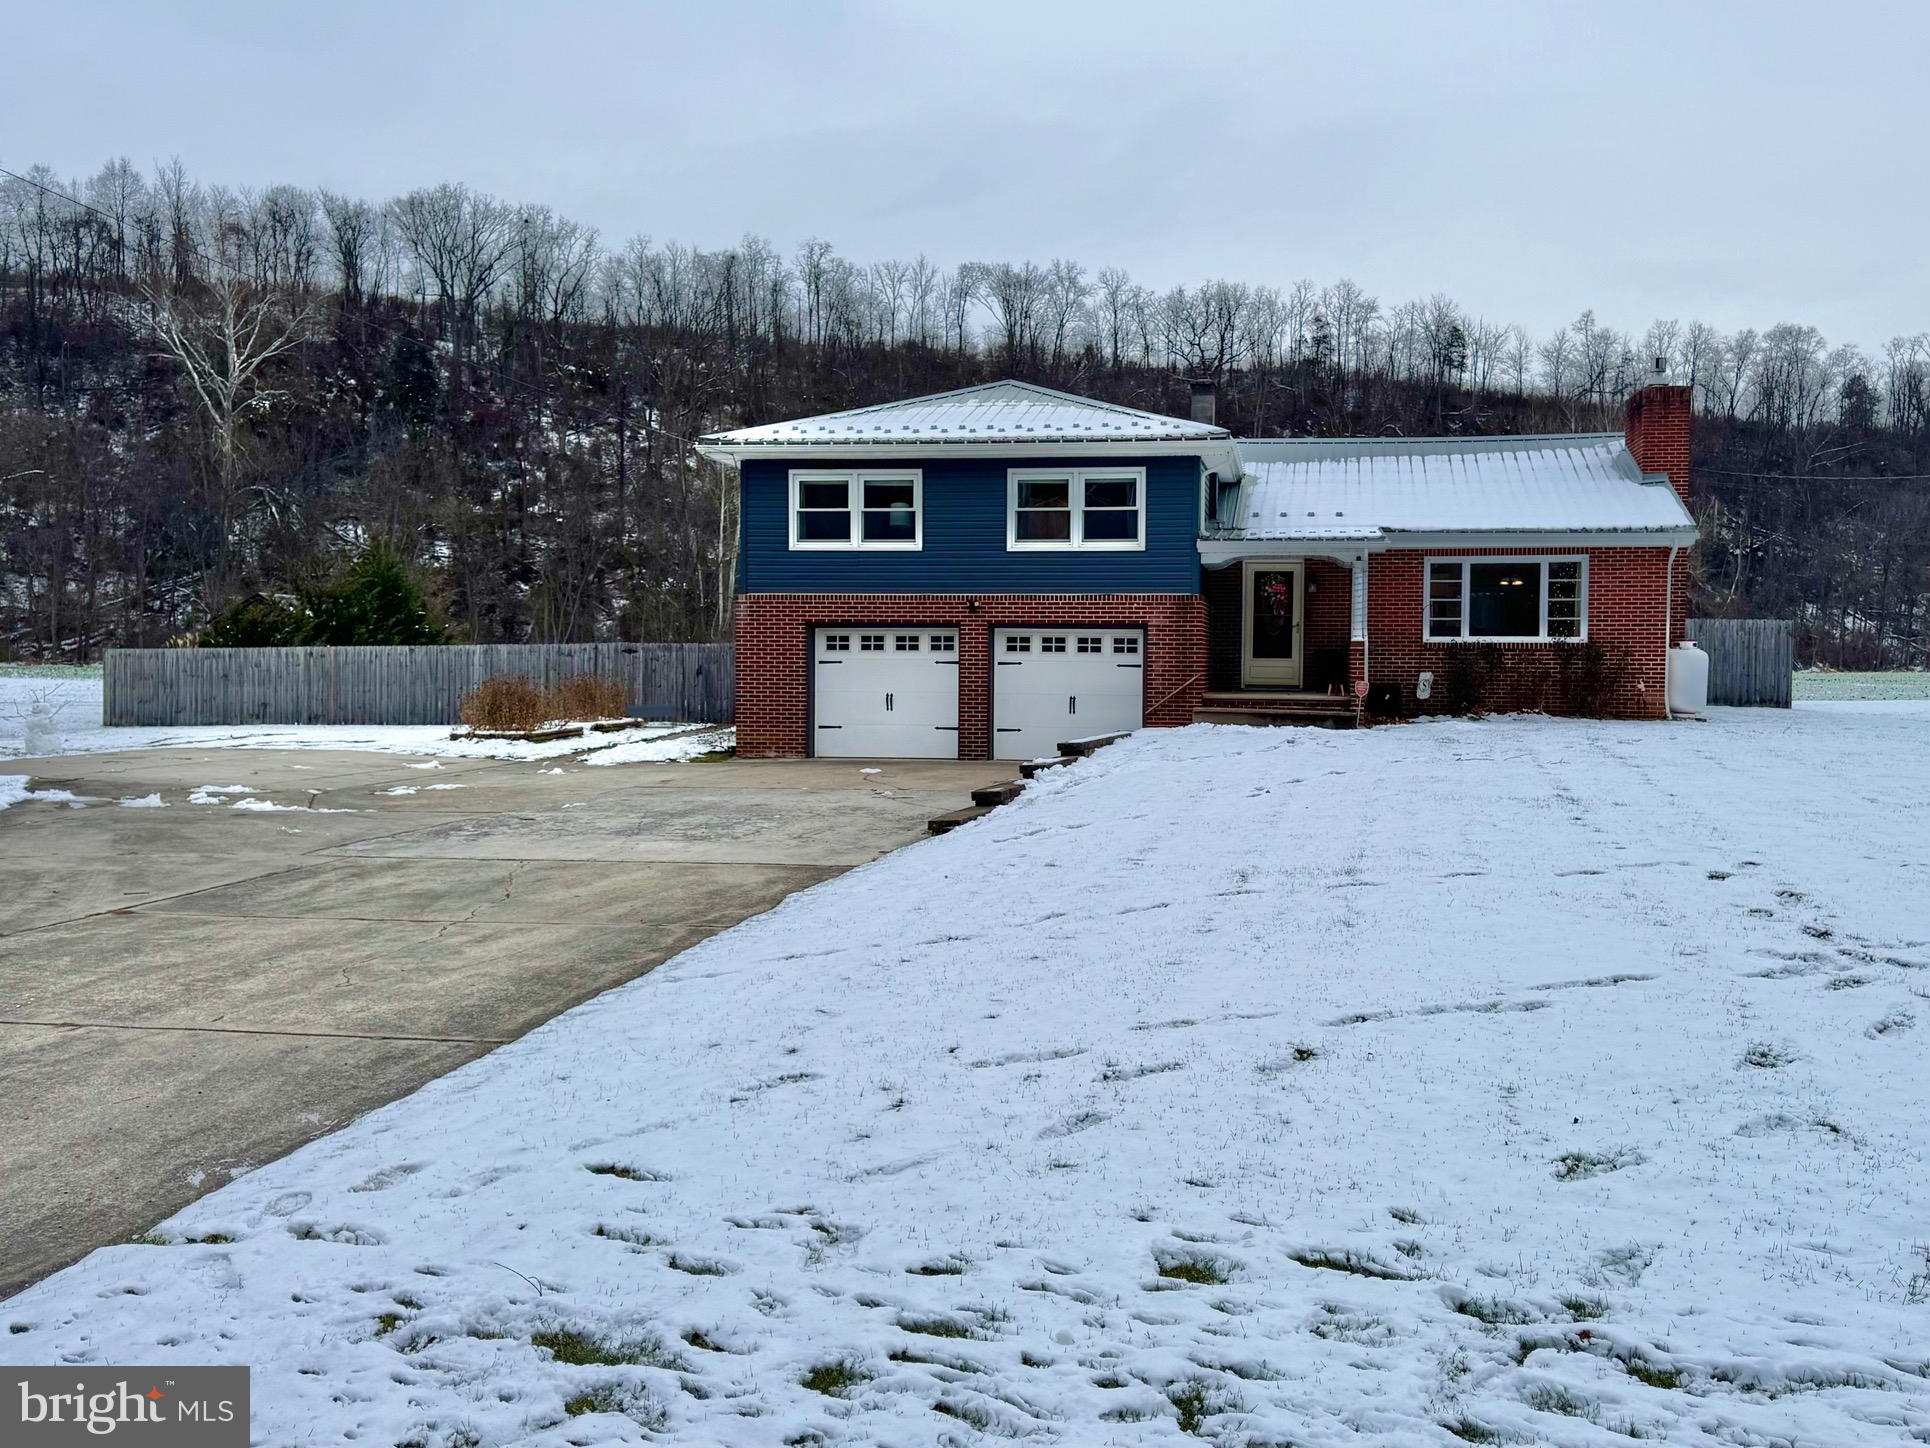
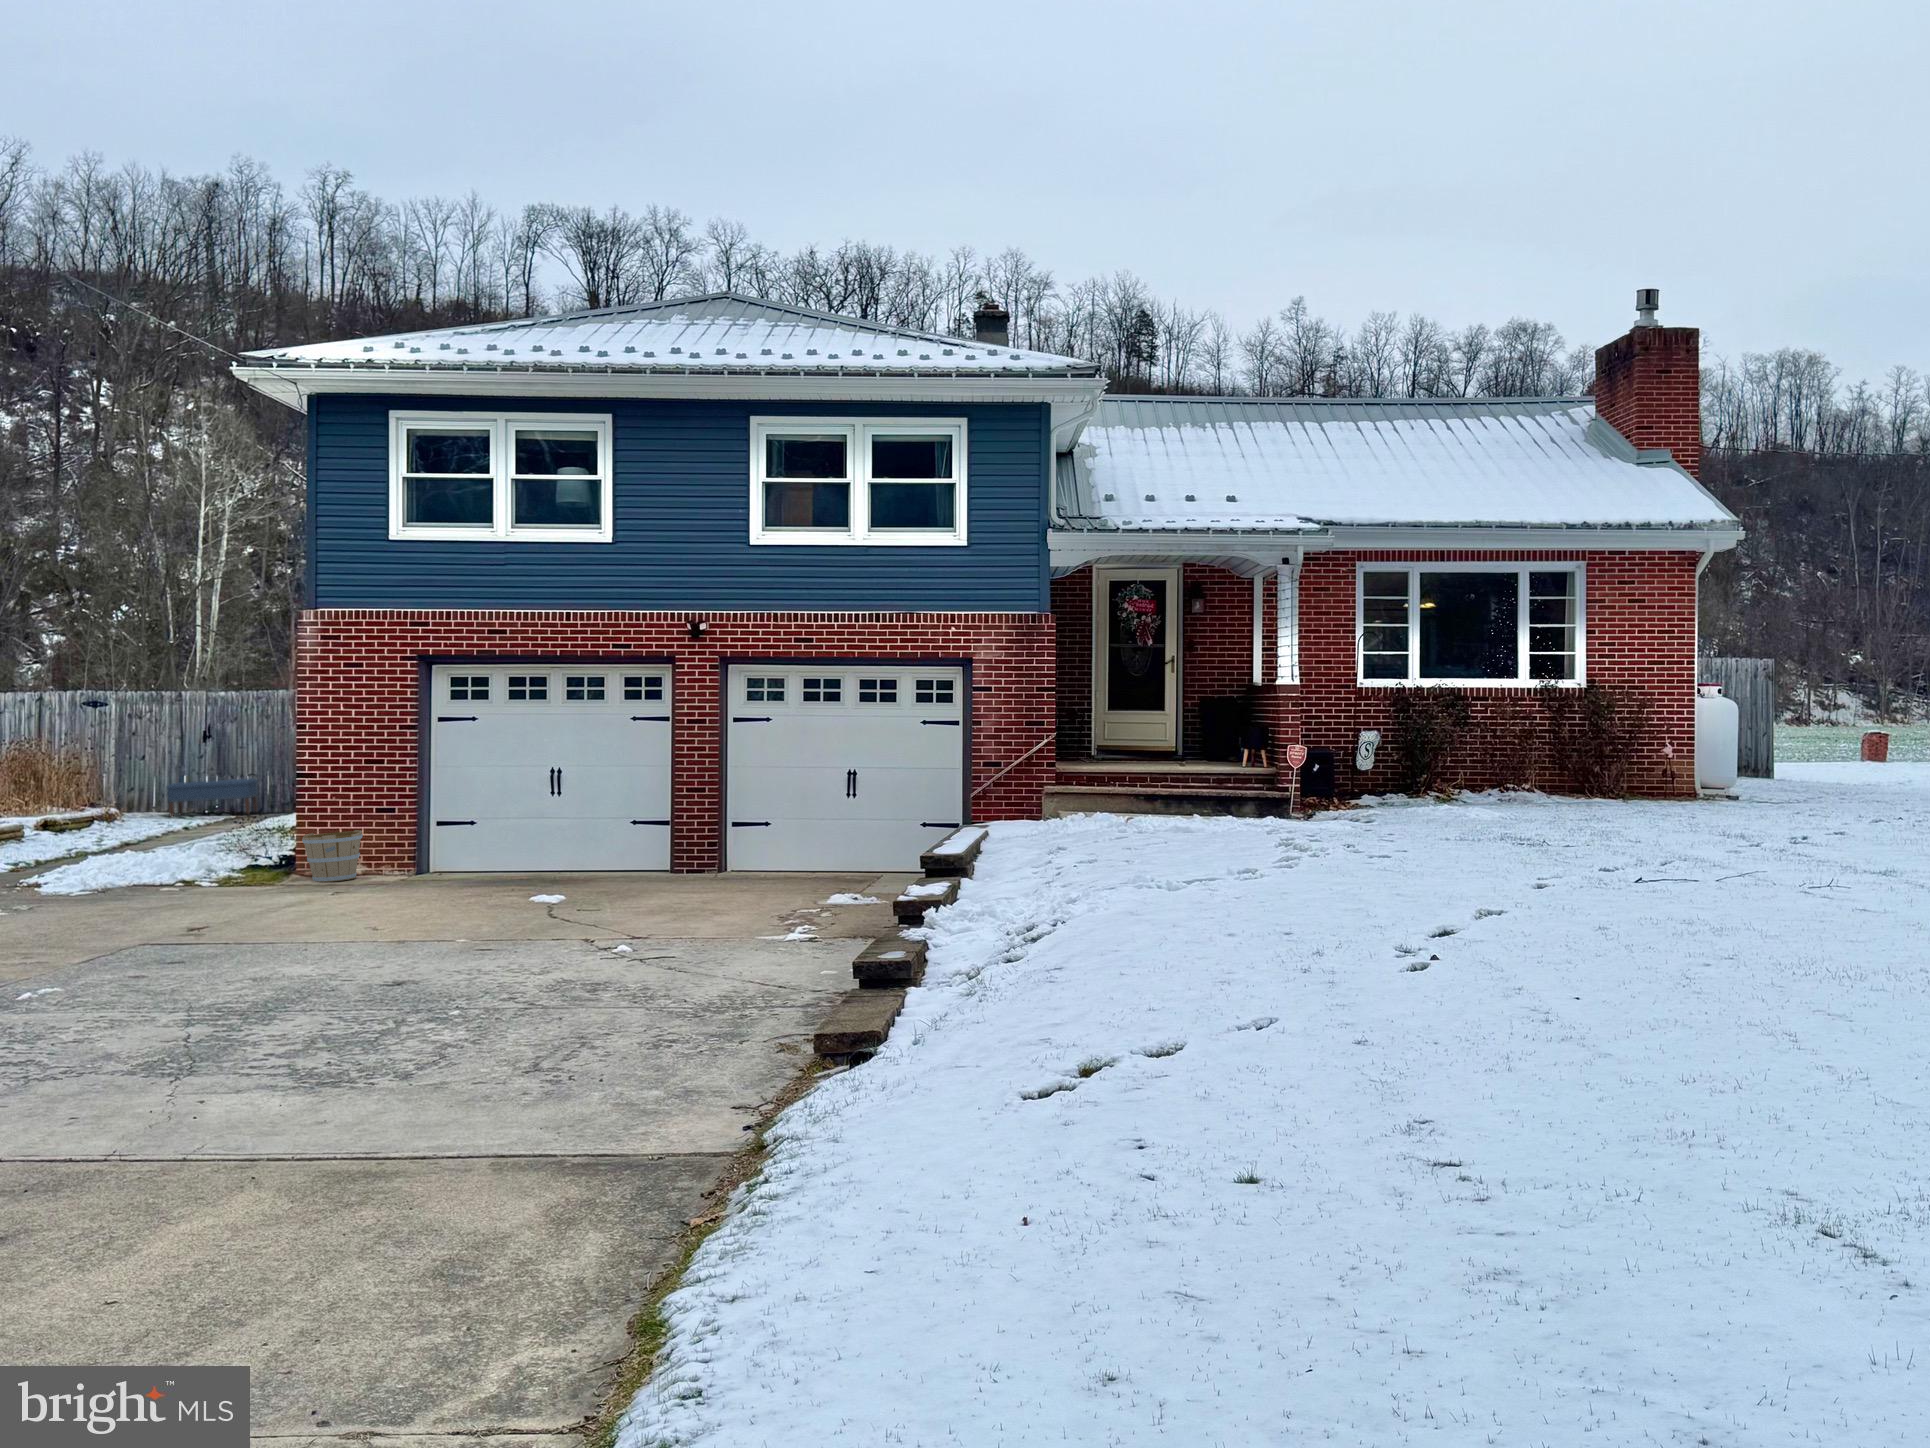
wooden bucket: none [741,730,774,760] -> present [302,830,363,882]

